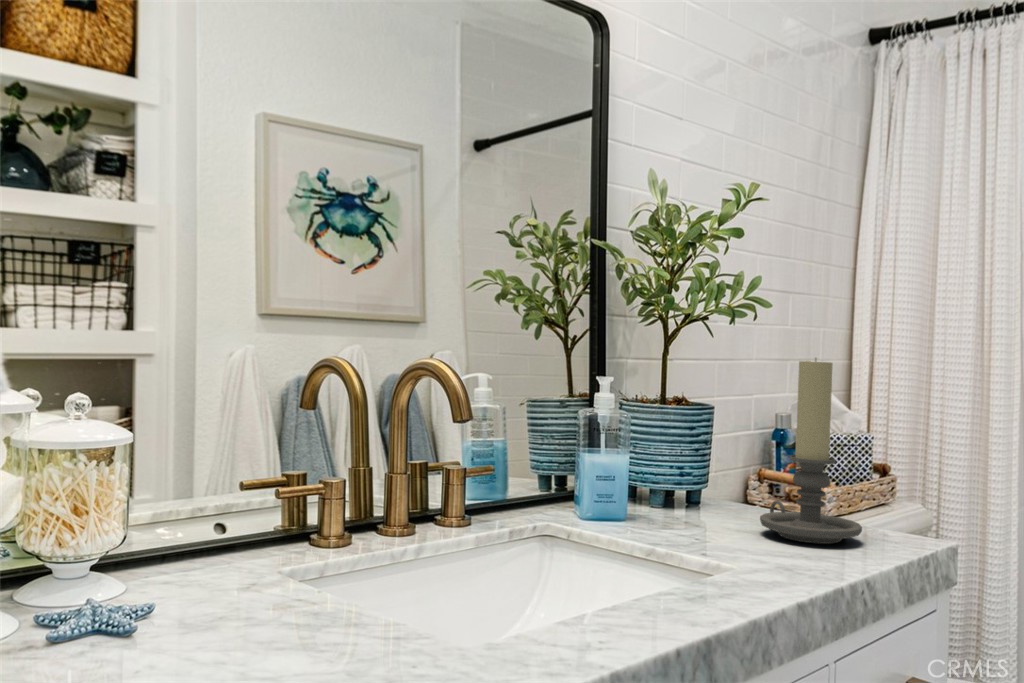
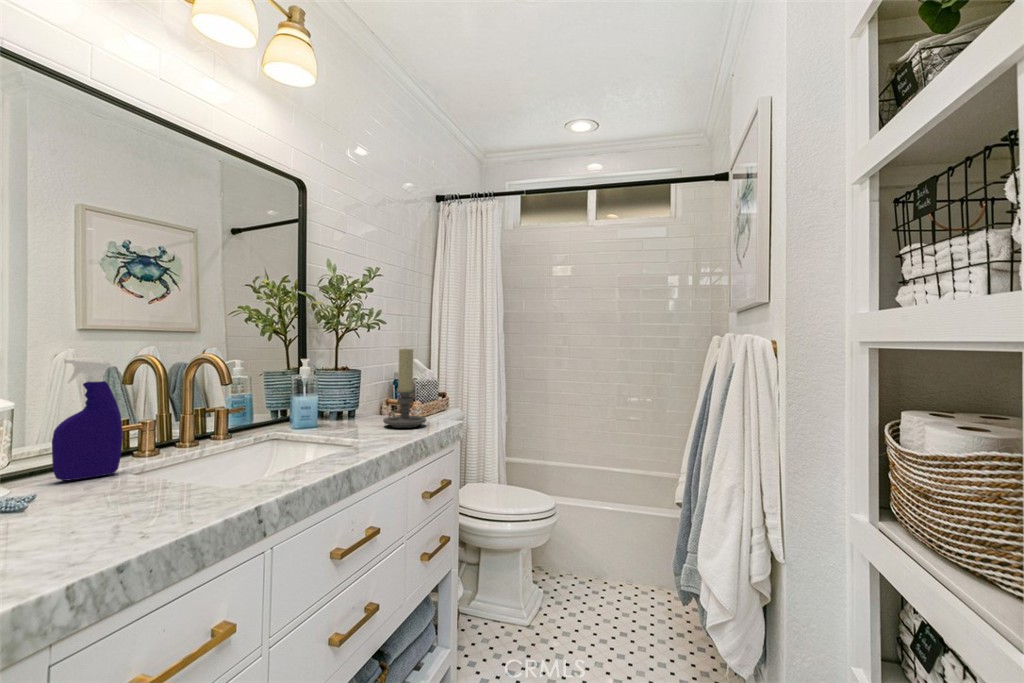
spray bottle: none [189,357,291,579] -> present [52,358,123,481]

